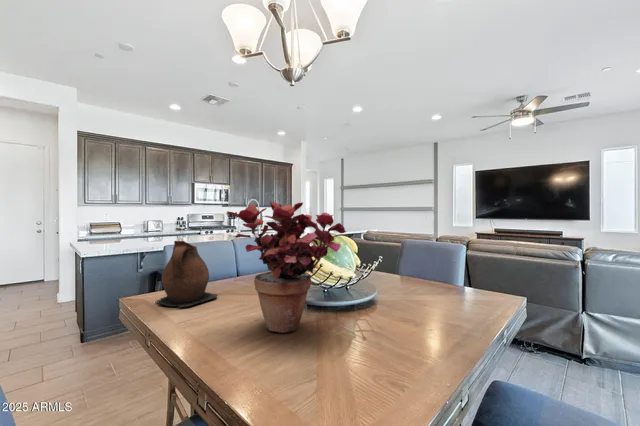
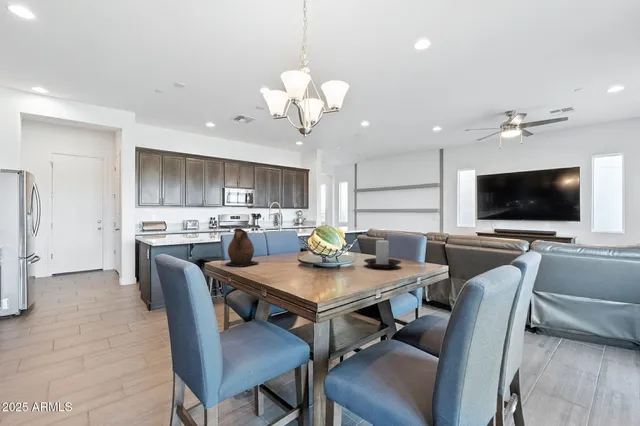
potted plant: present [227,202,346,333] -> none [269,206,330,275]
candle holder: none [390,255,453,306] -> present [364,240,401,269]

